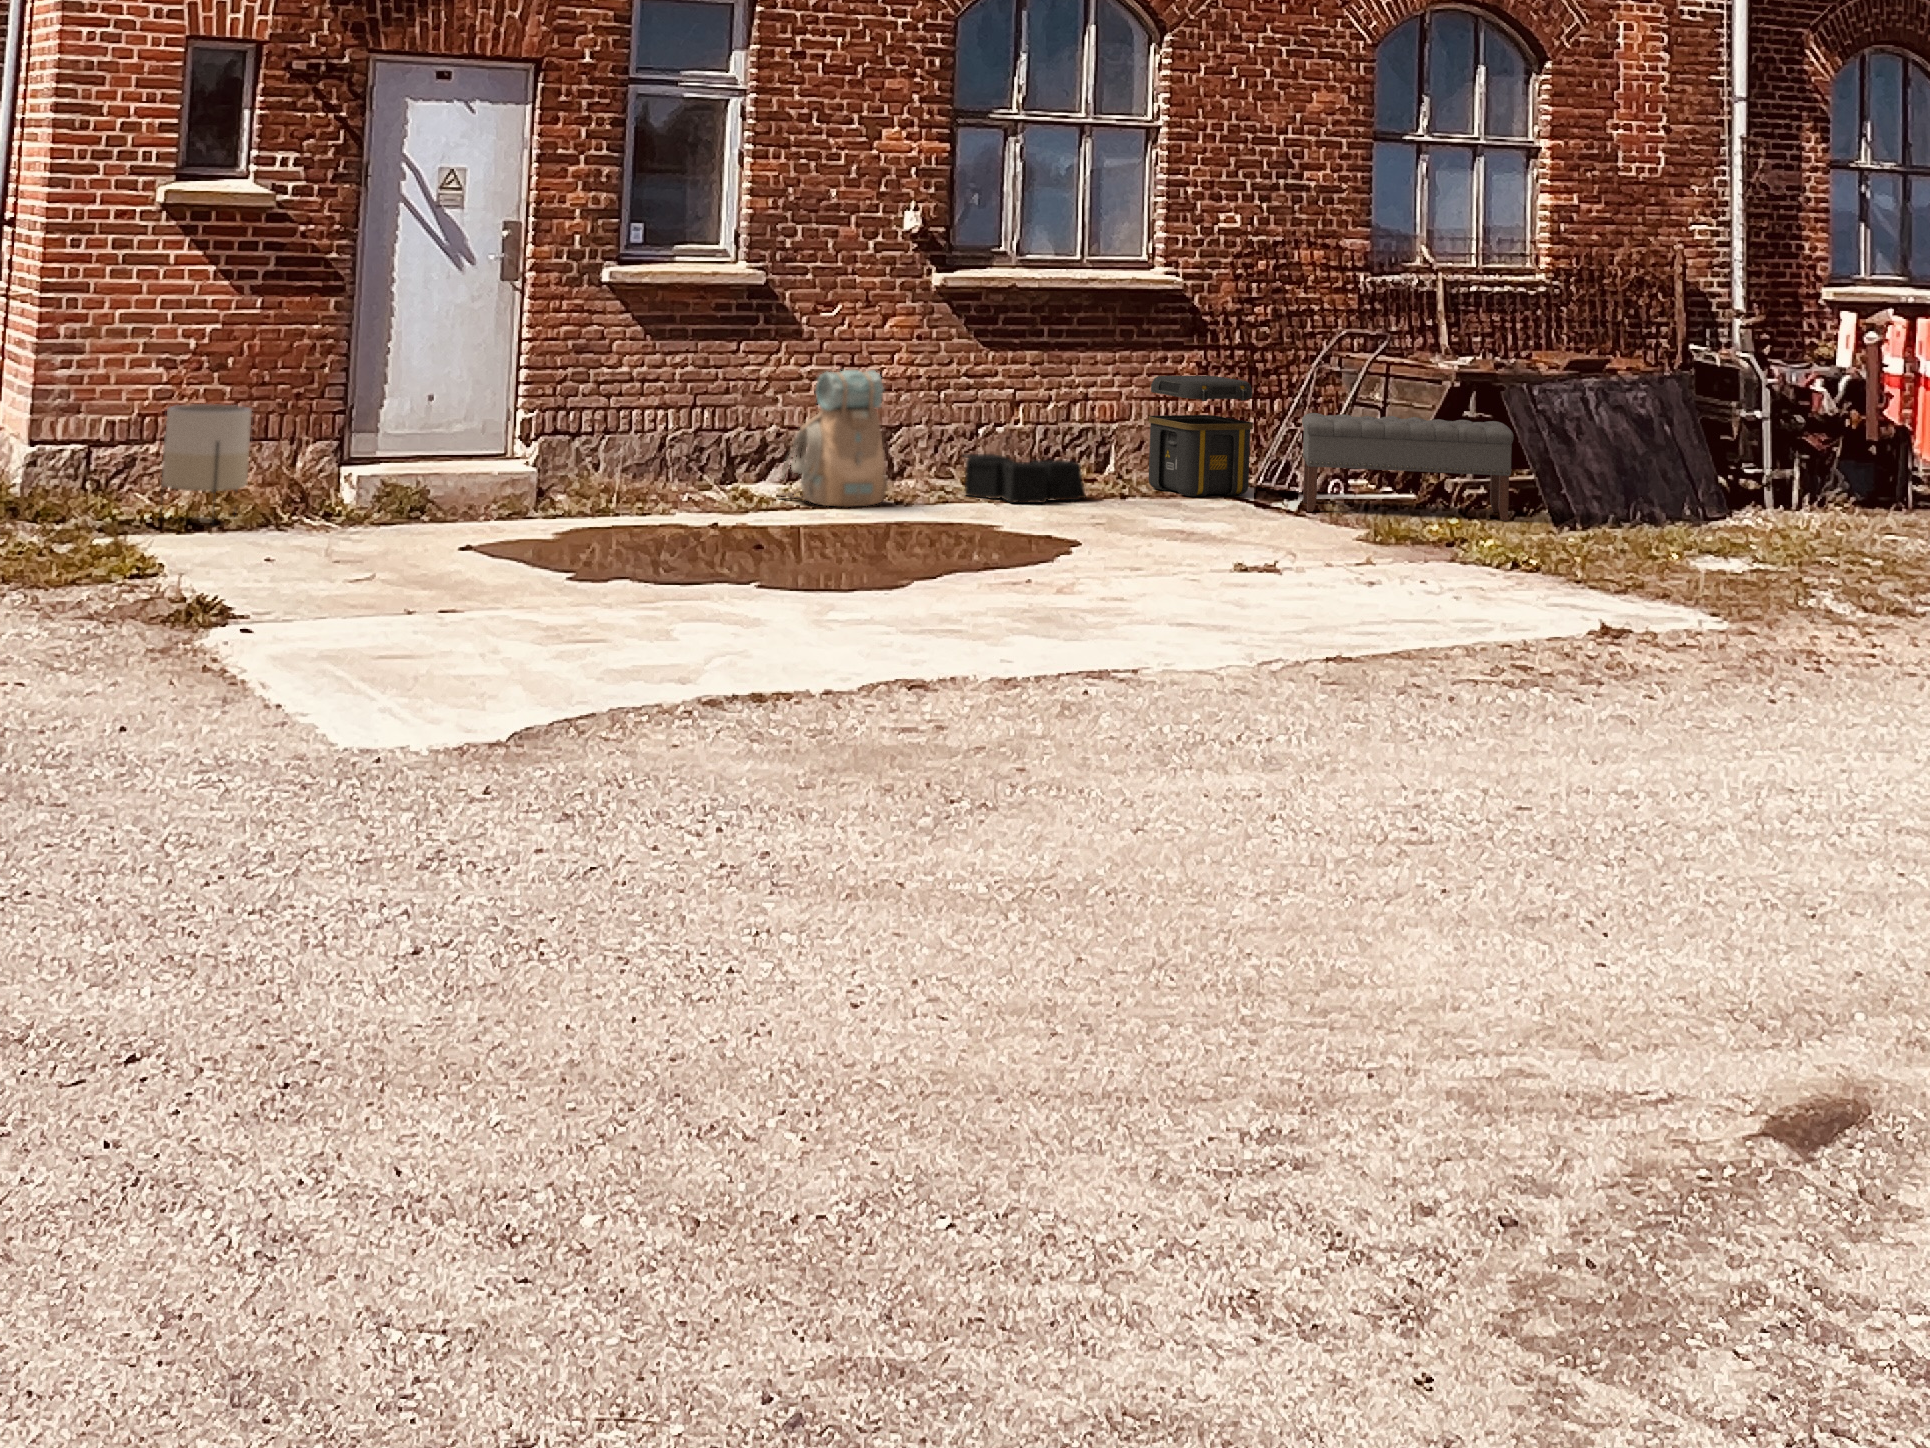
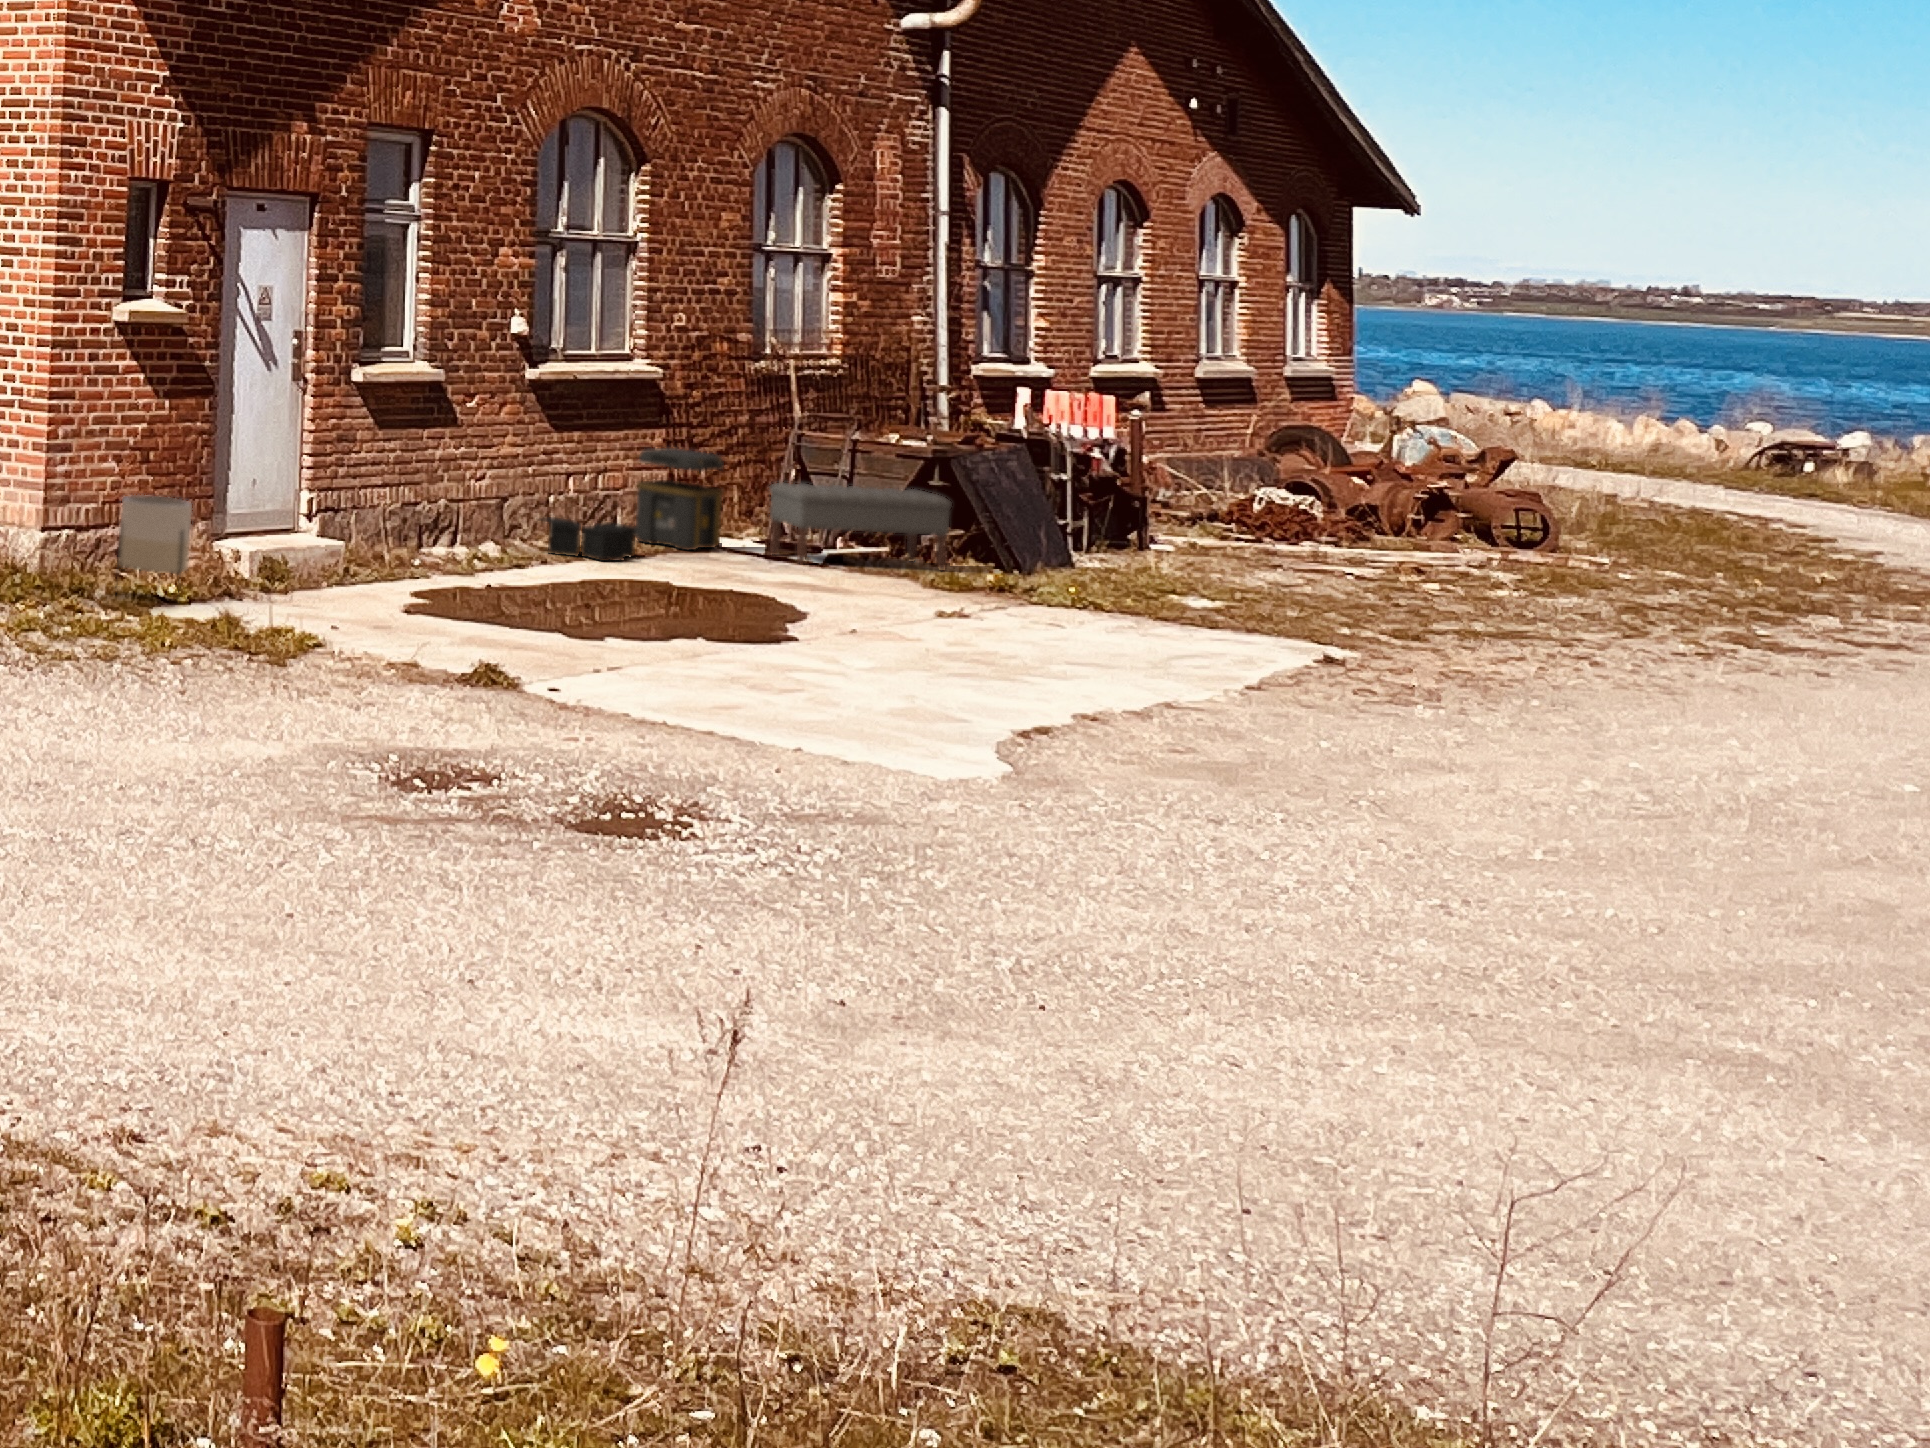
backpack: present [779,370,888,507] -> none [440,453,531,568]

